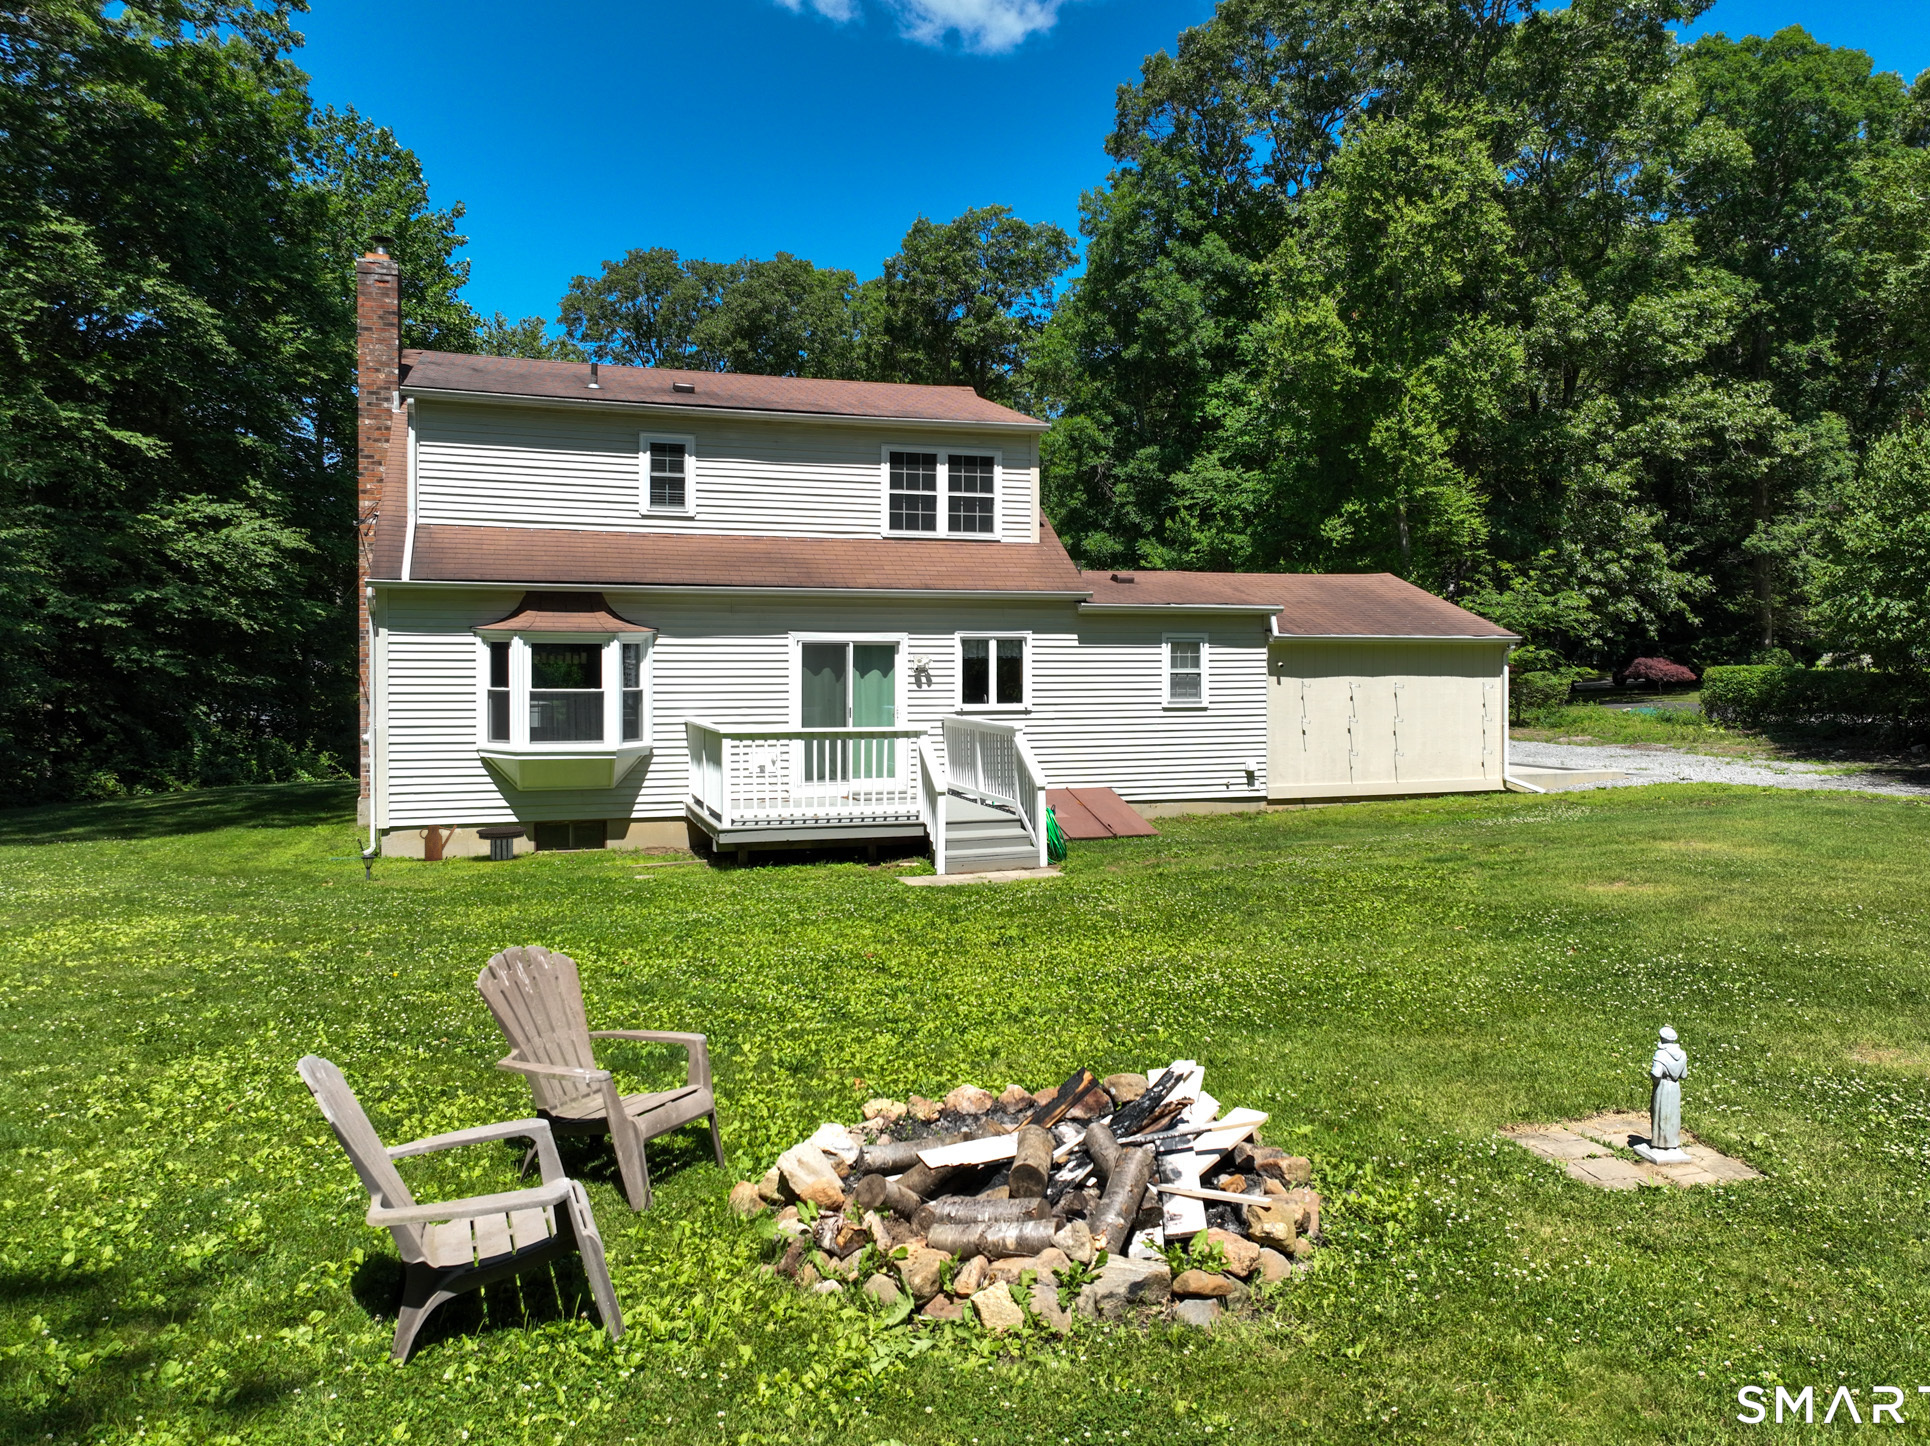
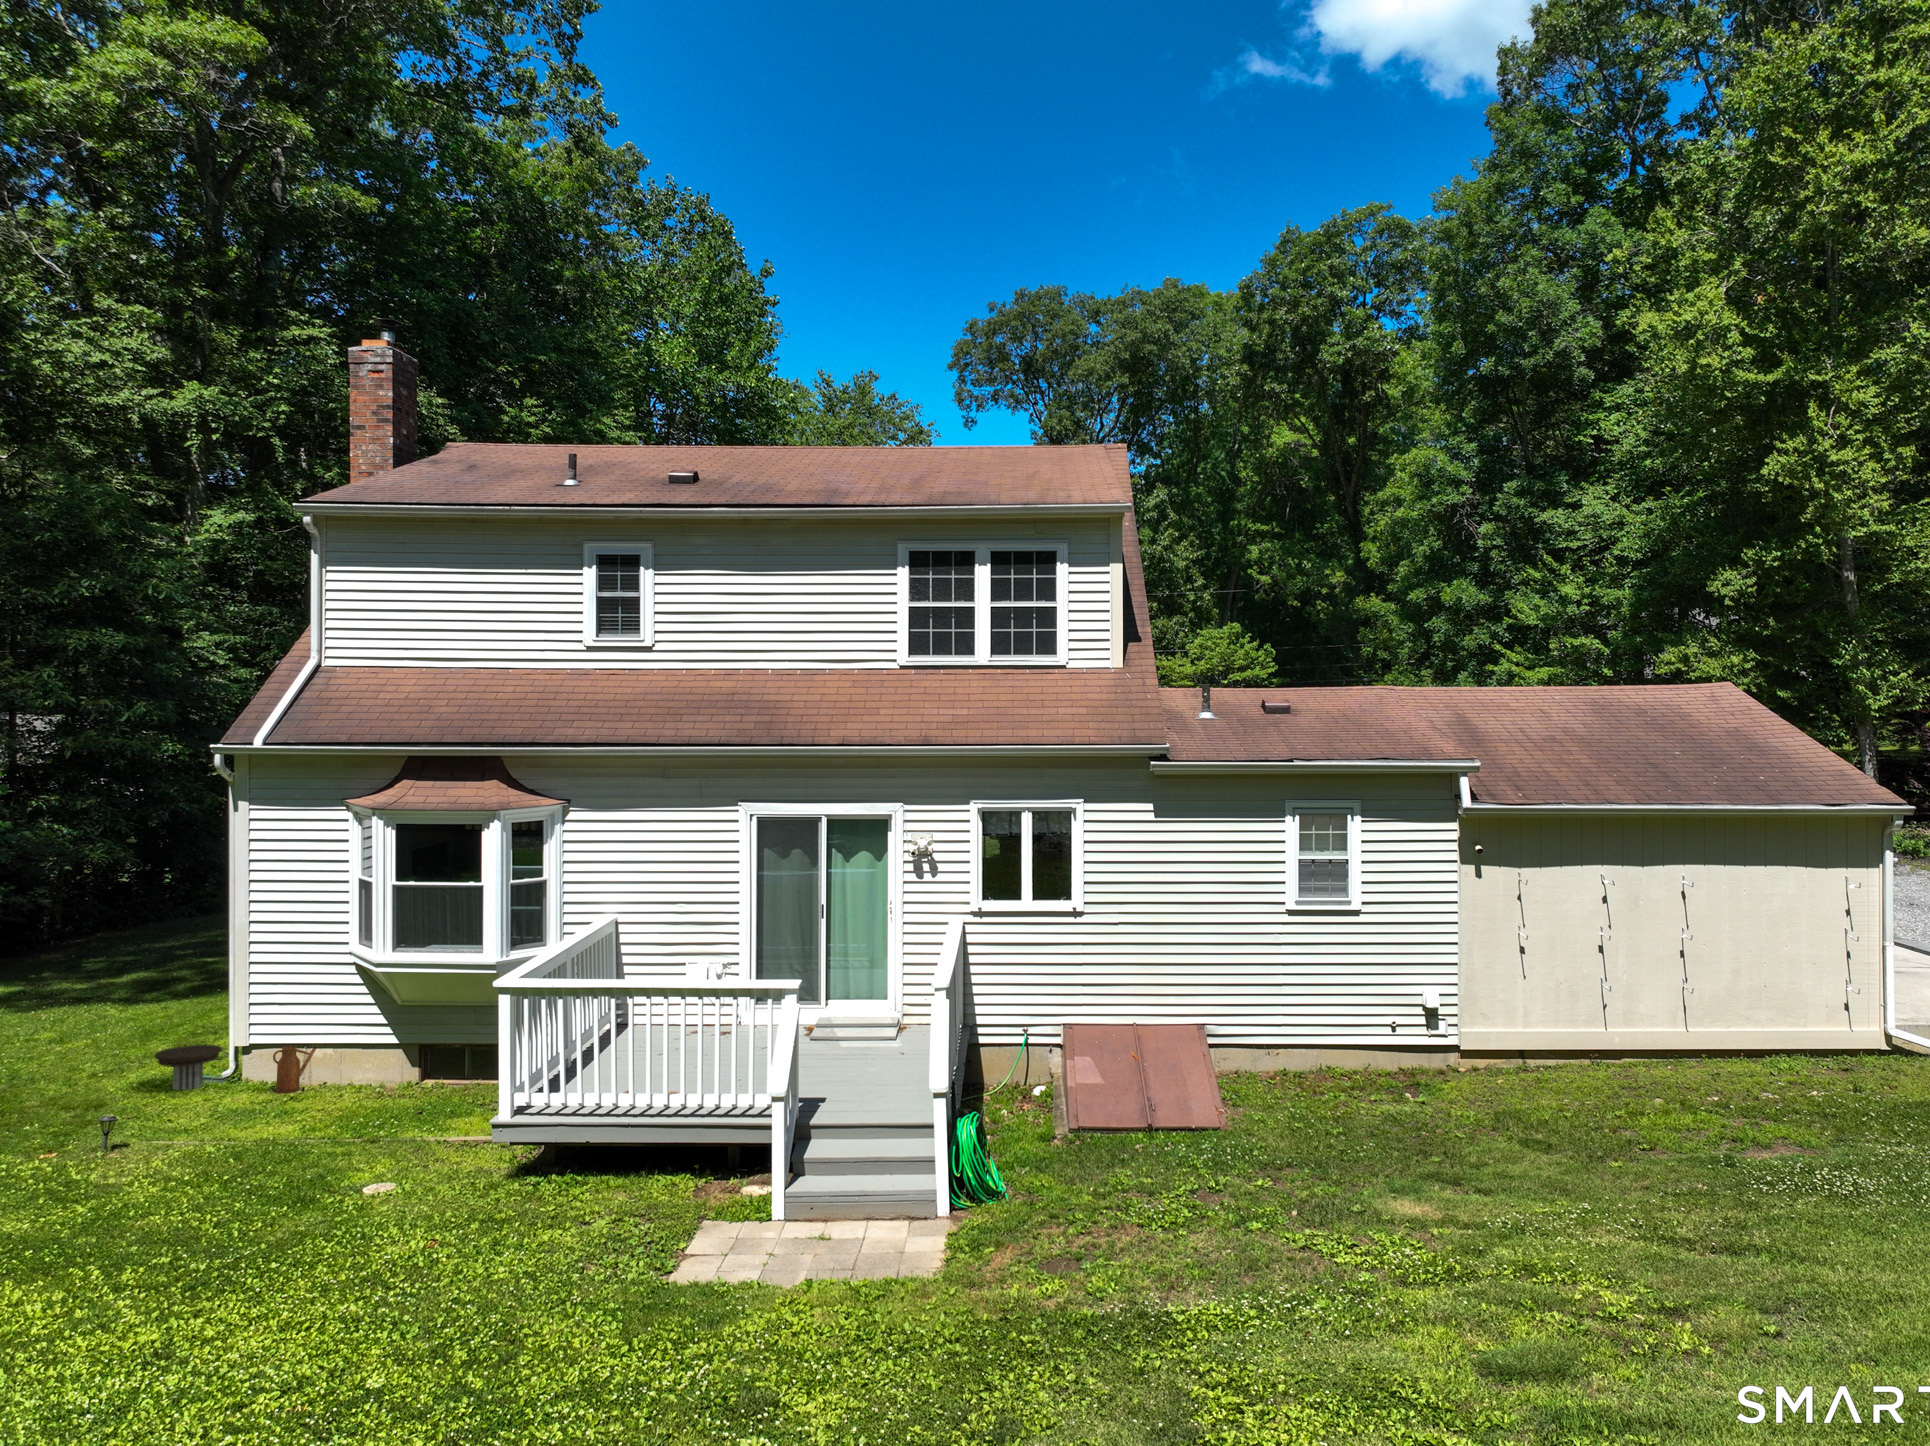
side table: present [476,827,527,860] -> present [155,1044,222,1090]

